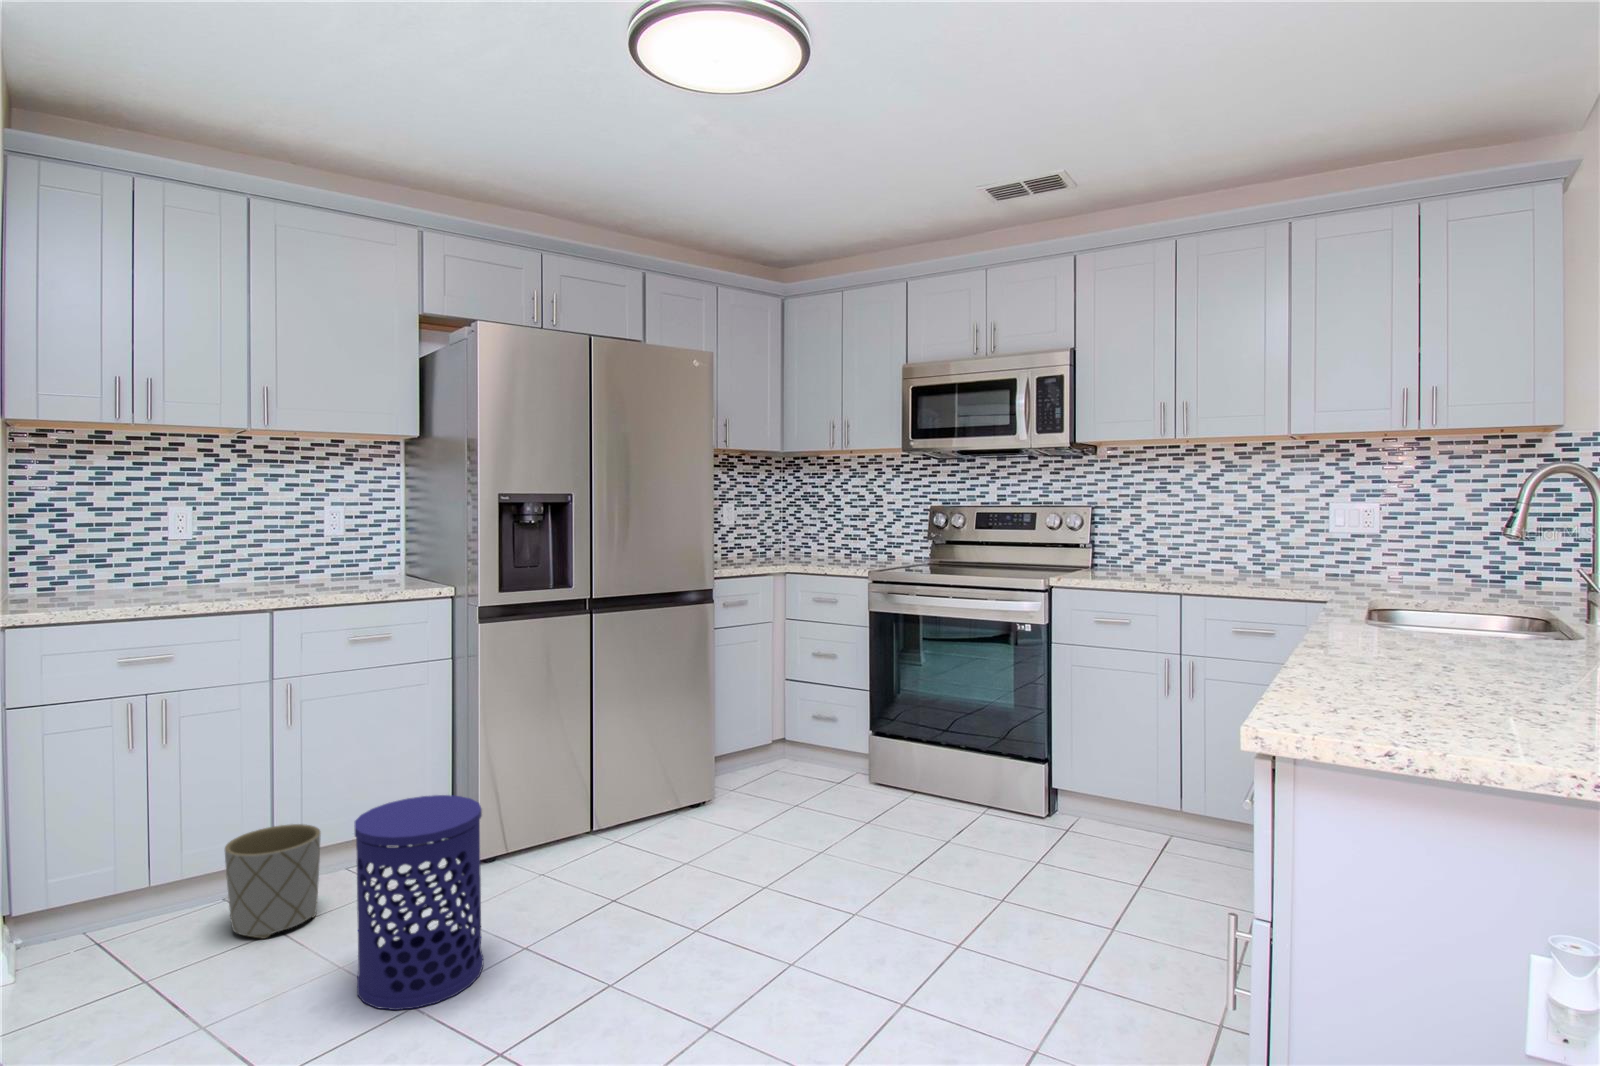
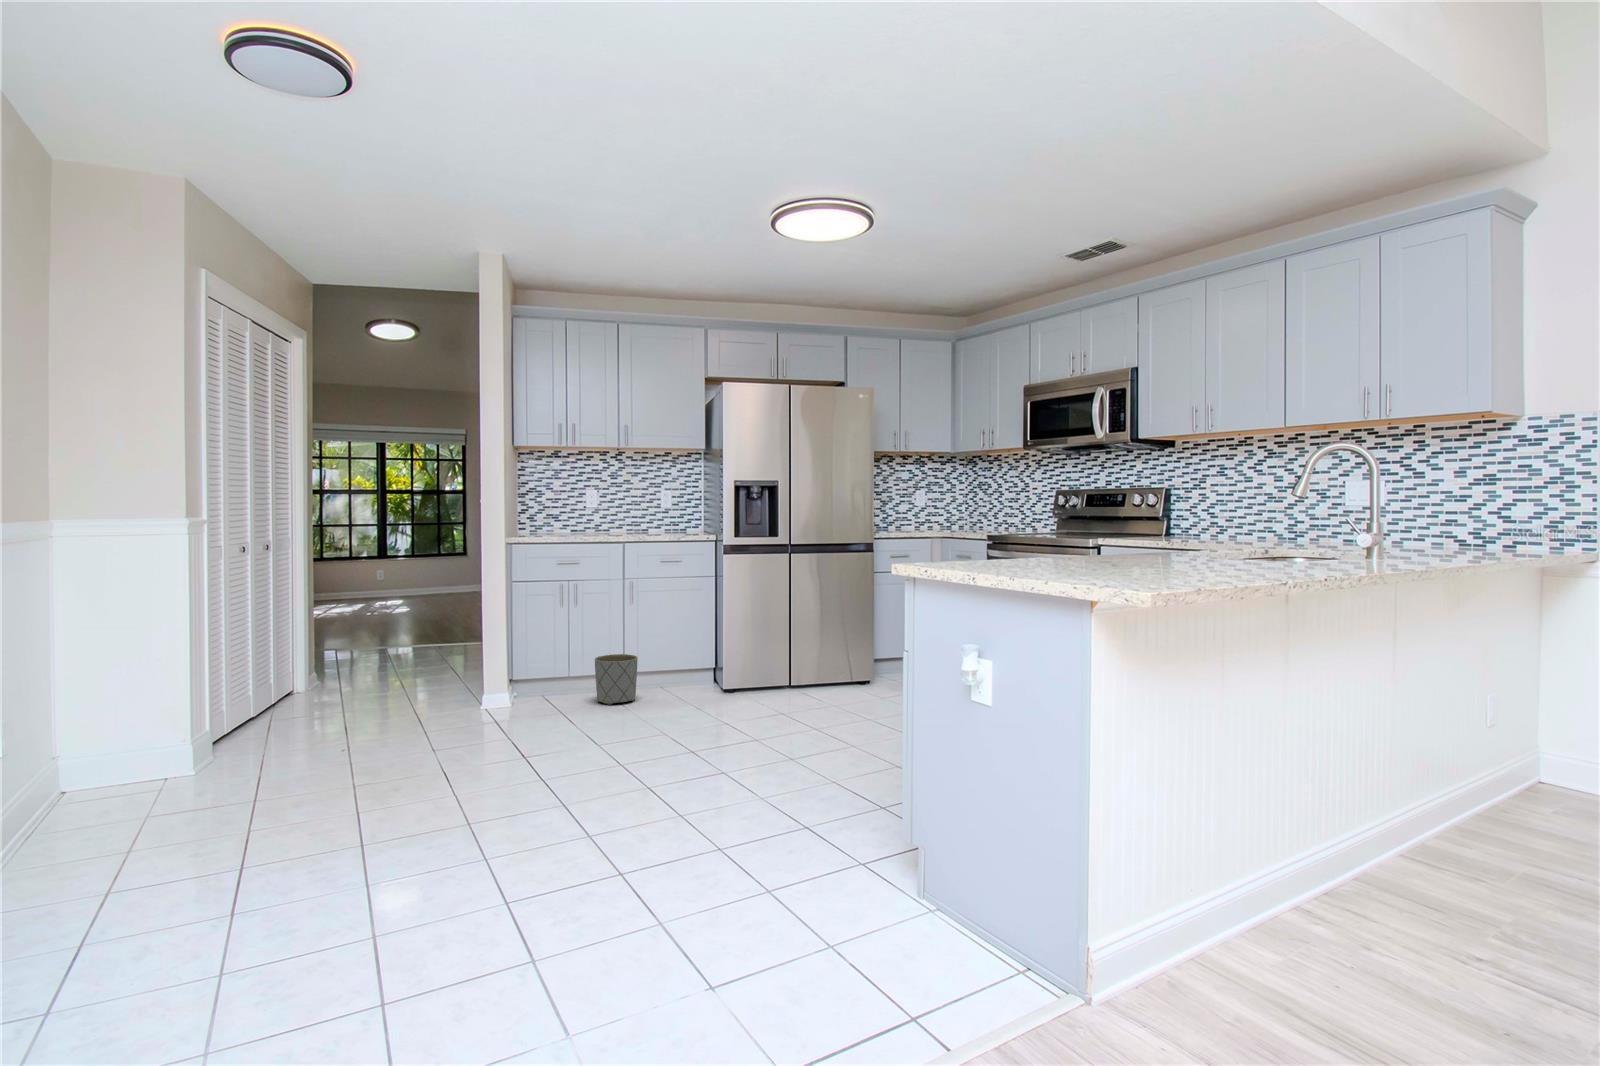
waste bin: present [354,795,484,1010] -> none [638,637,698,732]

